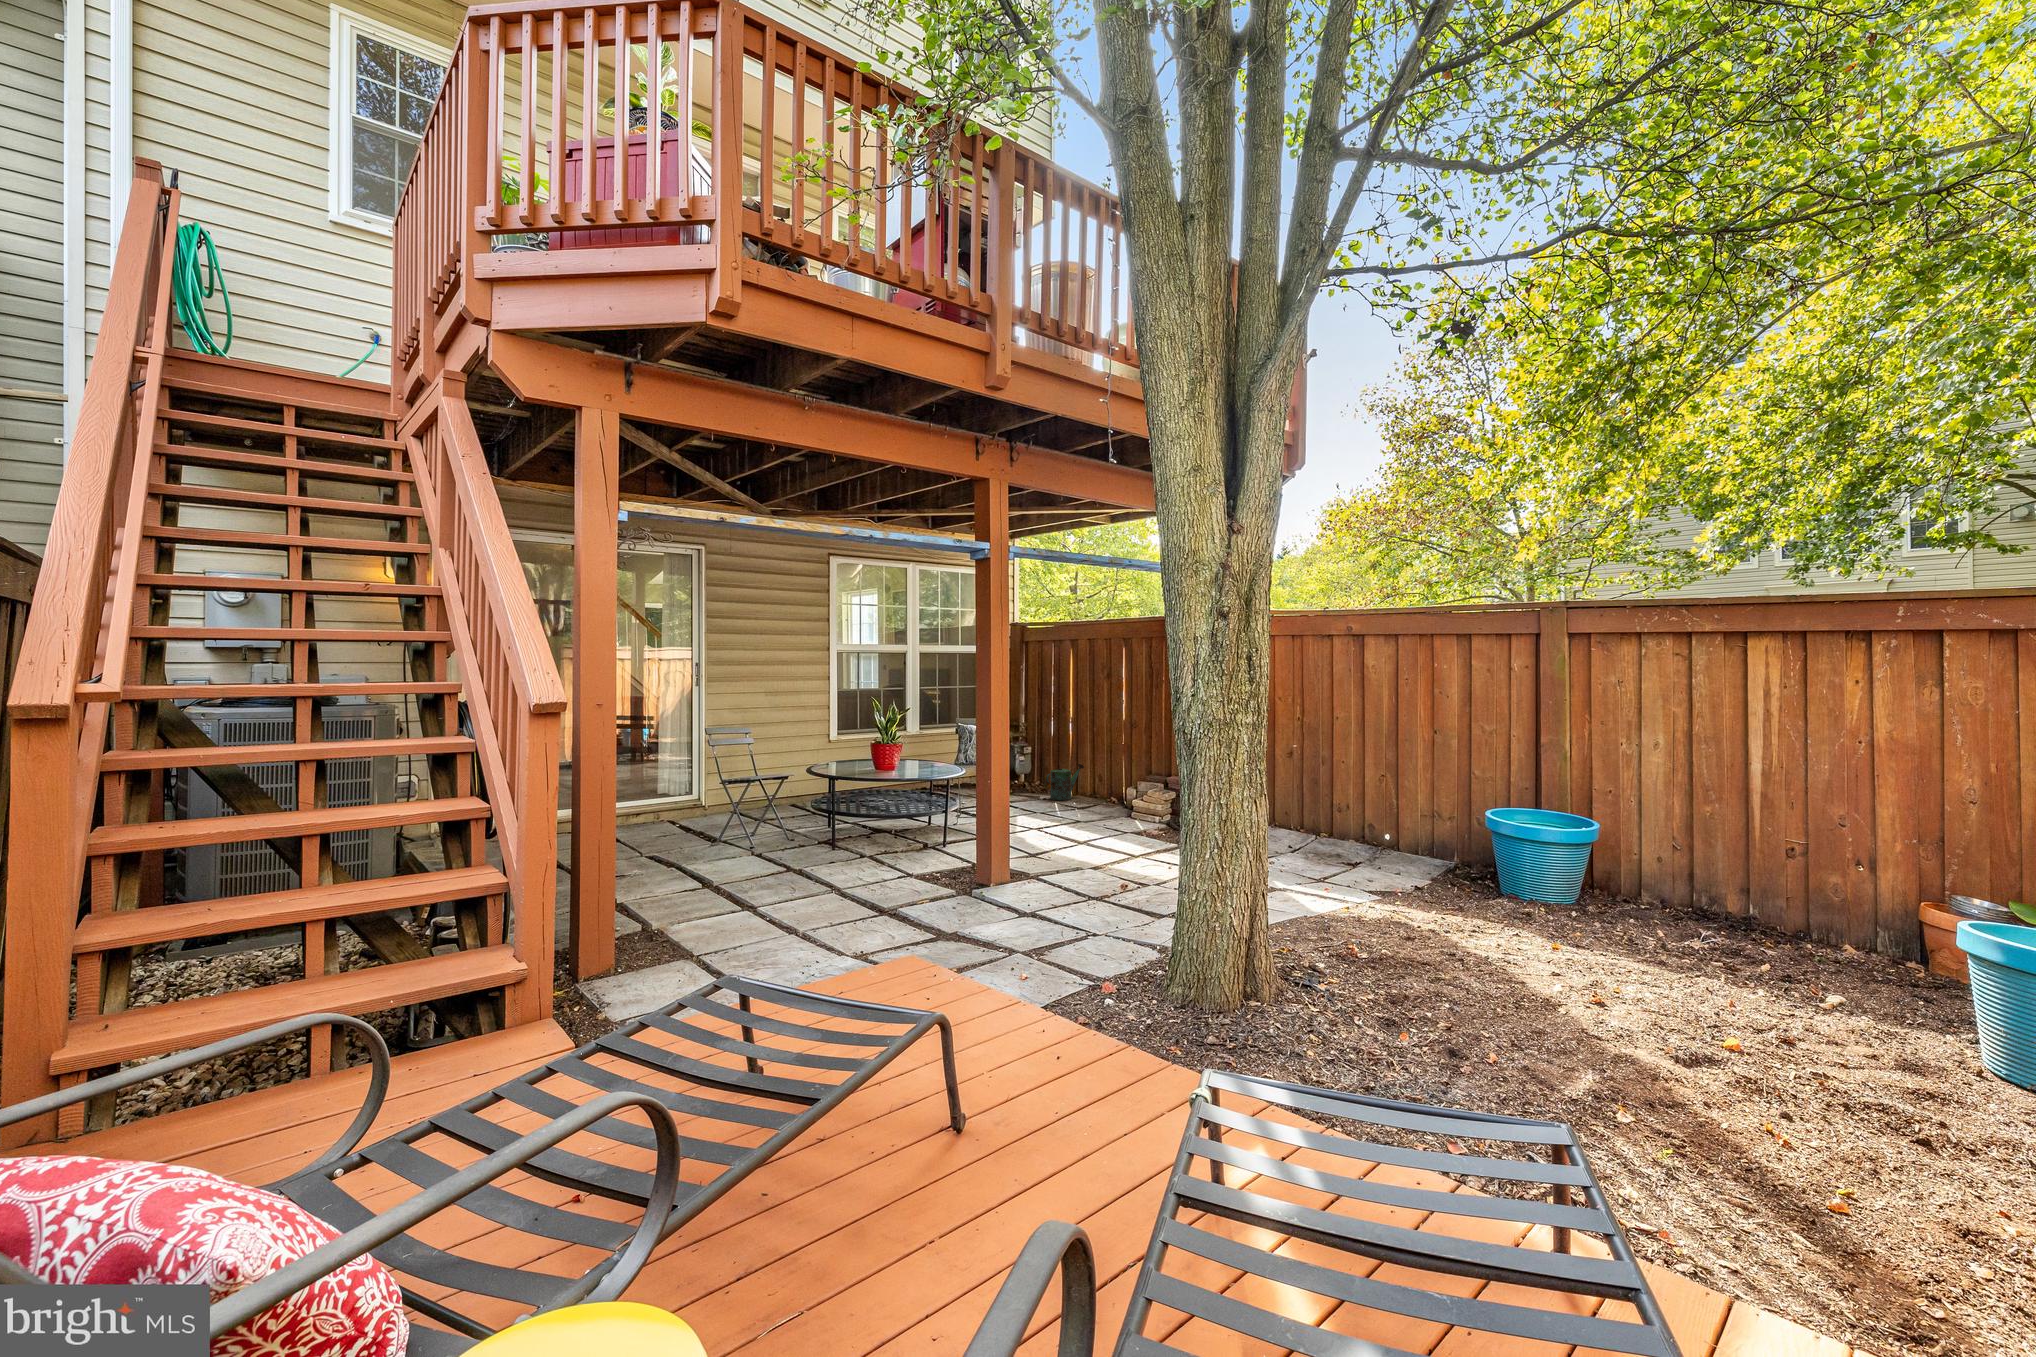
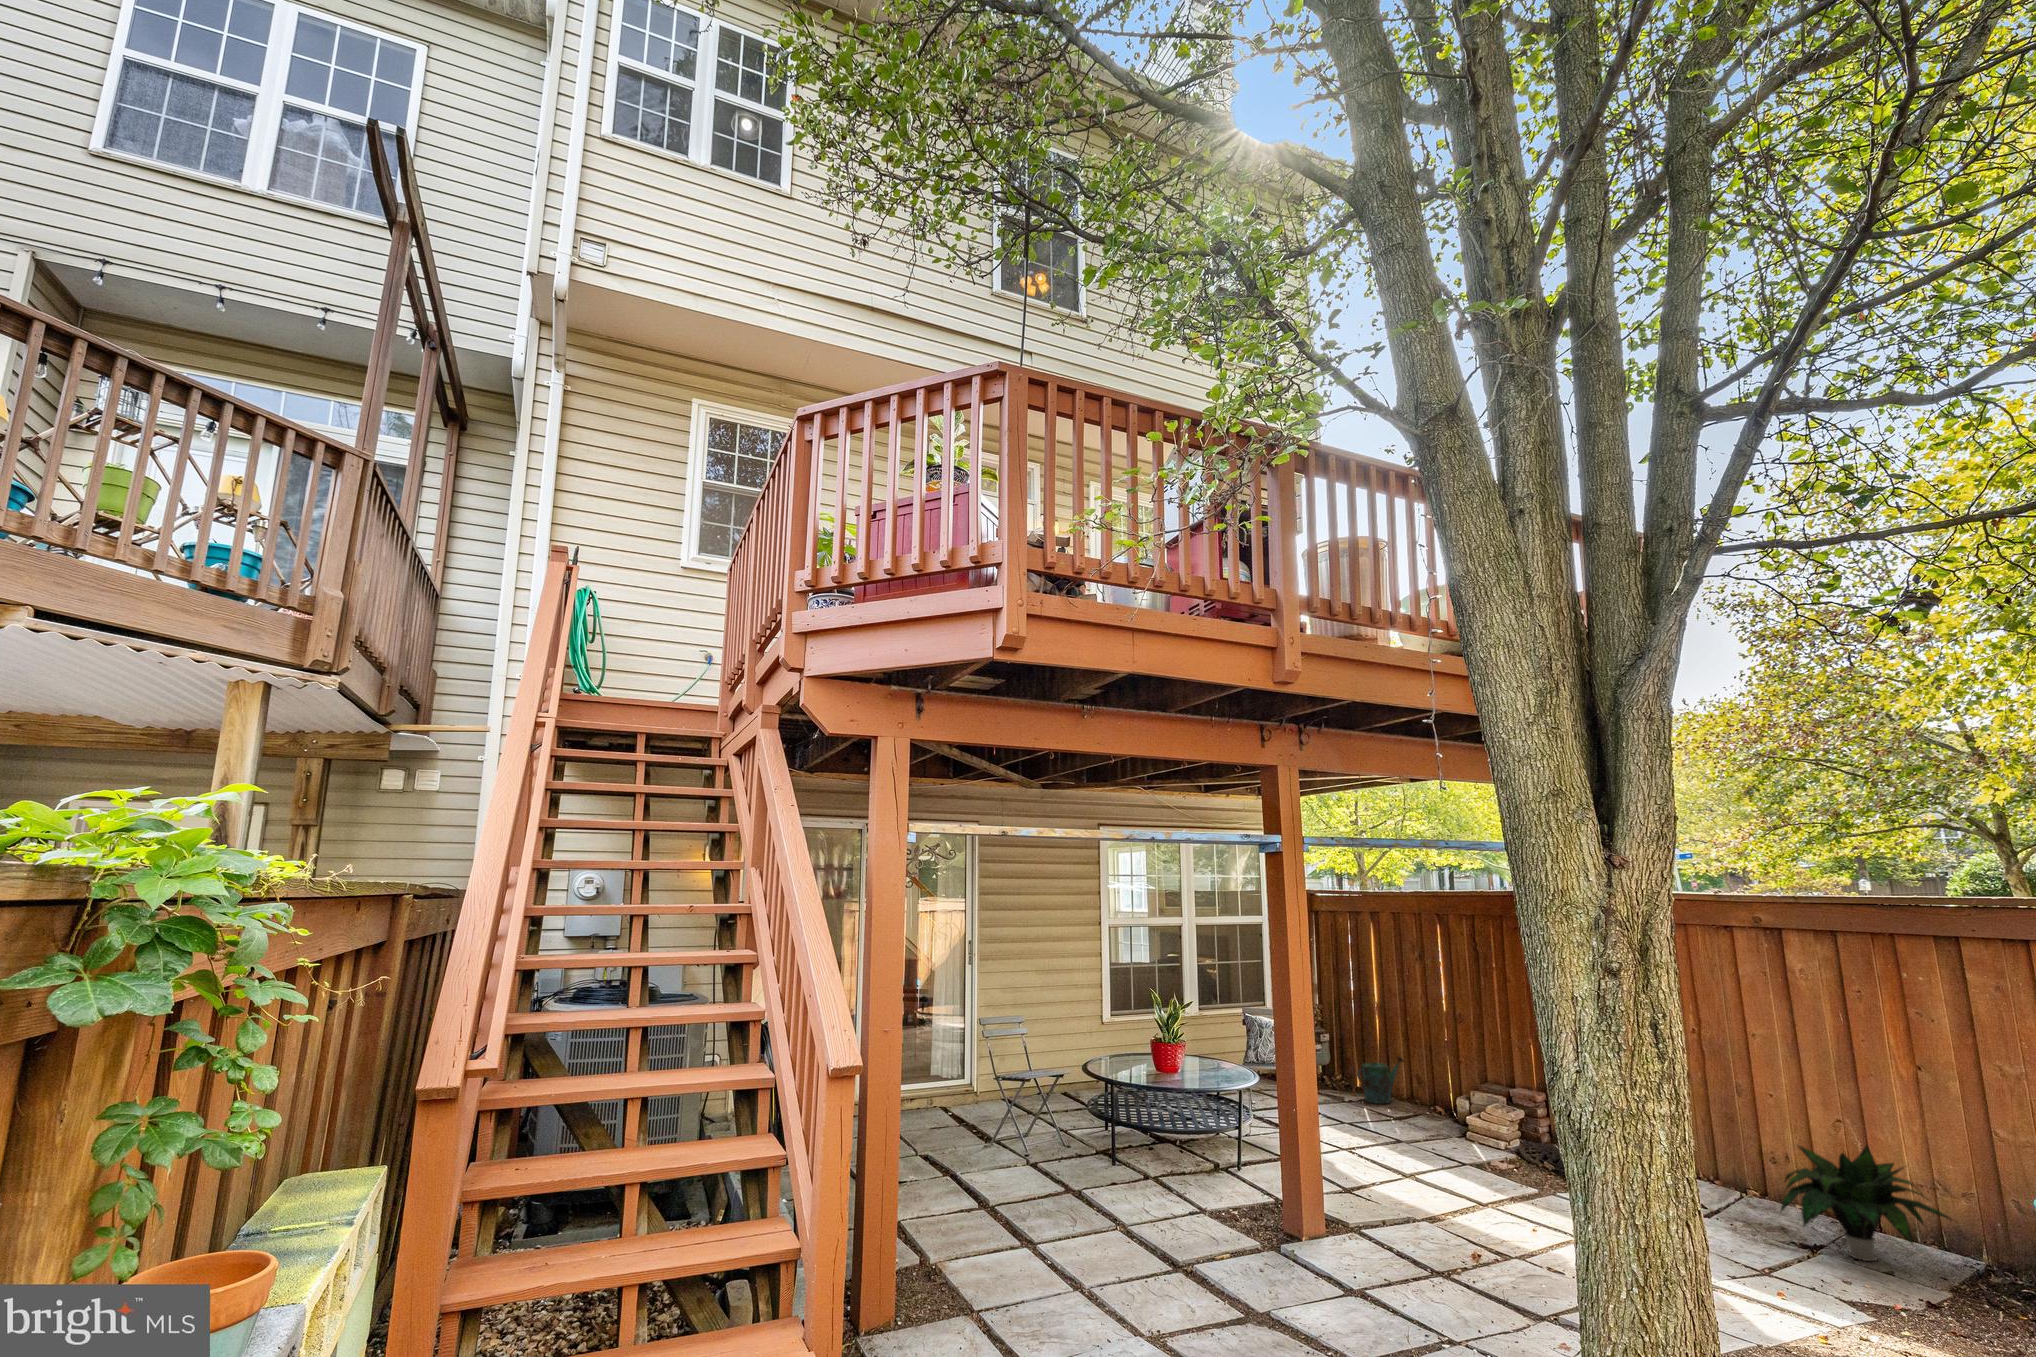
potted plant: none [1334,791,1444,869] -> present [1781,1145,1951,1261]

